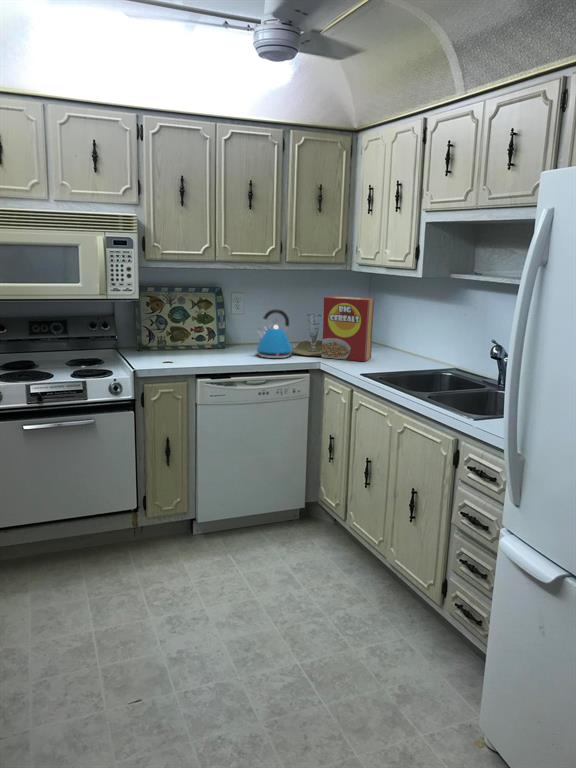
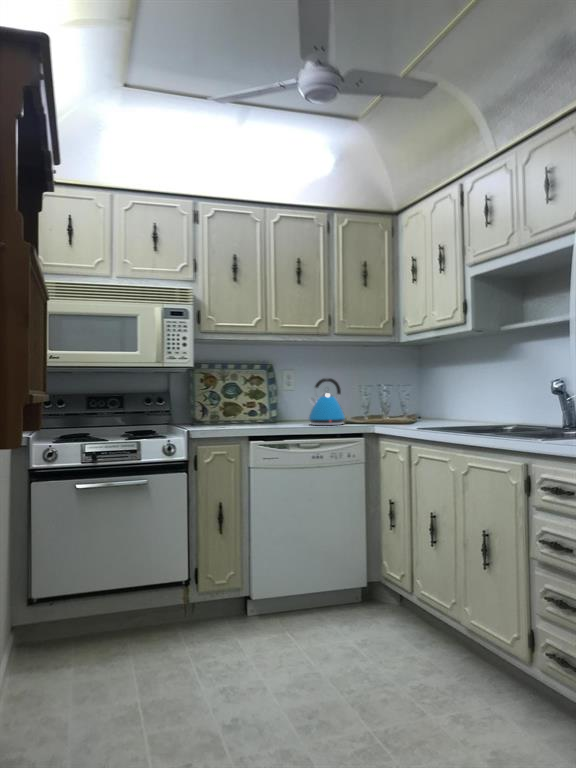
cereal box: present [322,296,374,361] -> none [374,362,426,424]

